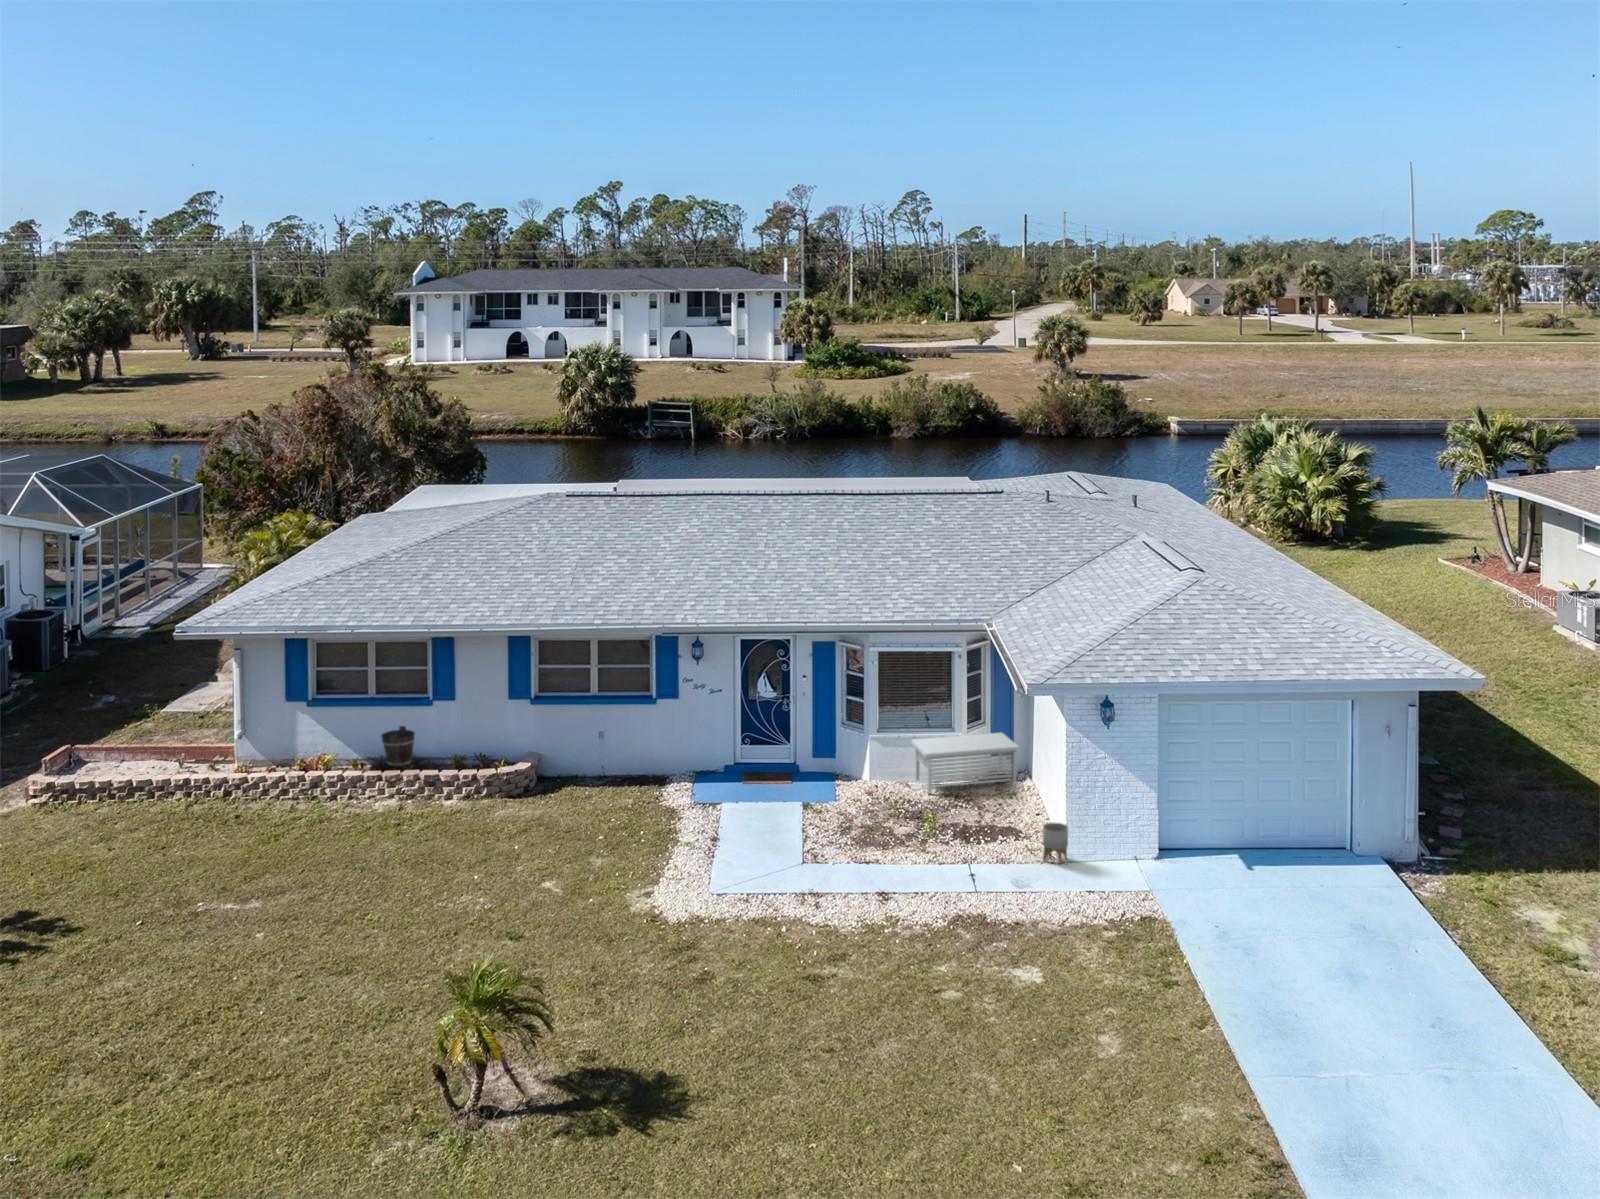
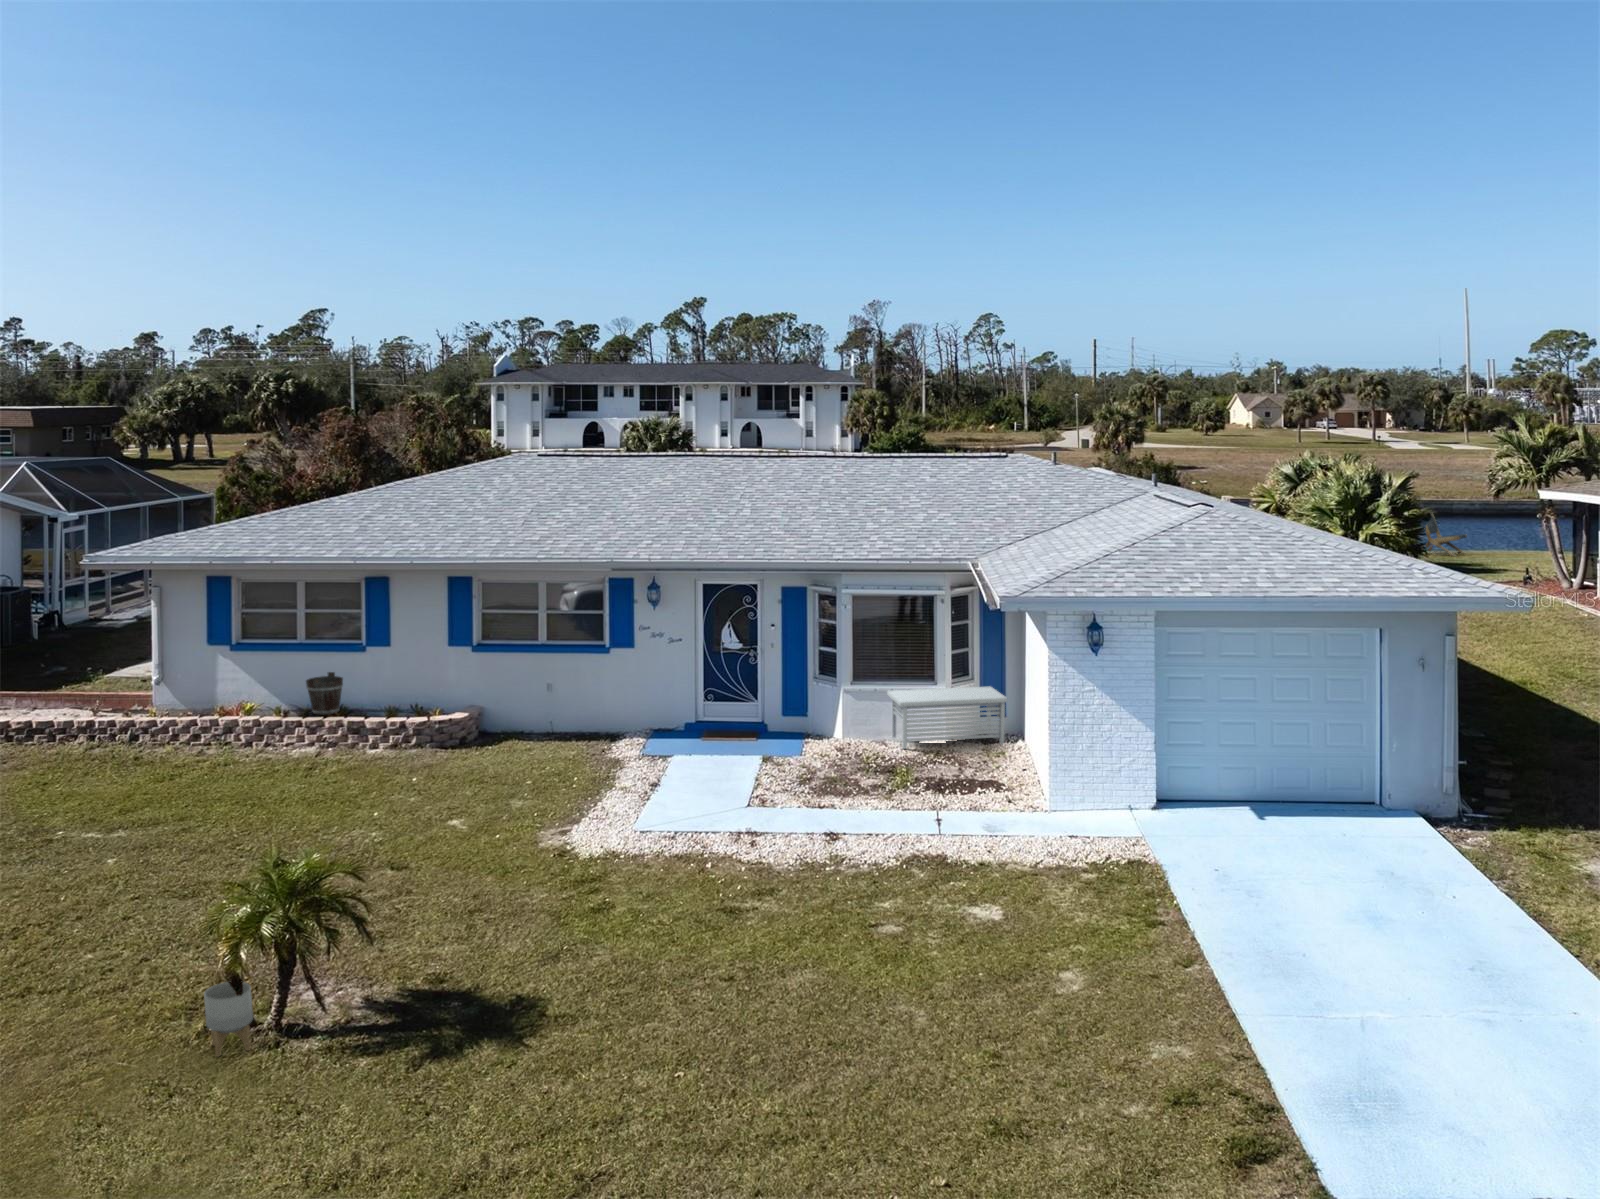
lounge chair: none [1366,504,1411,546] -> present [1426,514,1467,556]
planter: present [1043,823,1068,864] -> present [204,982,253,1057]

